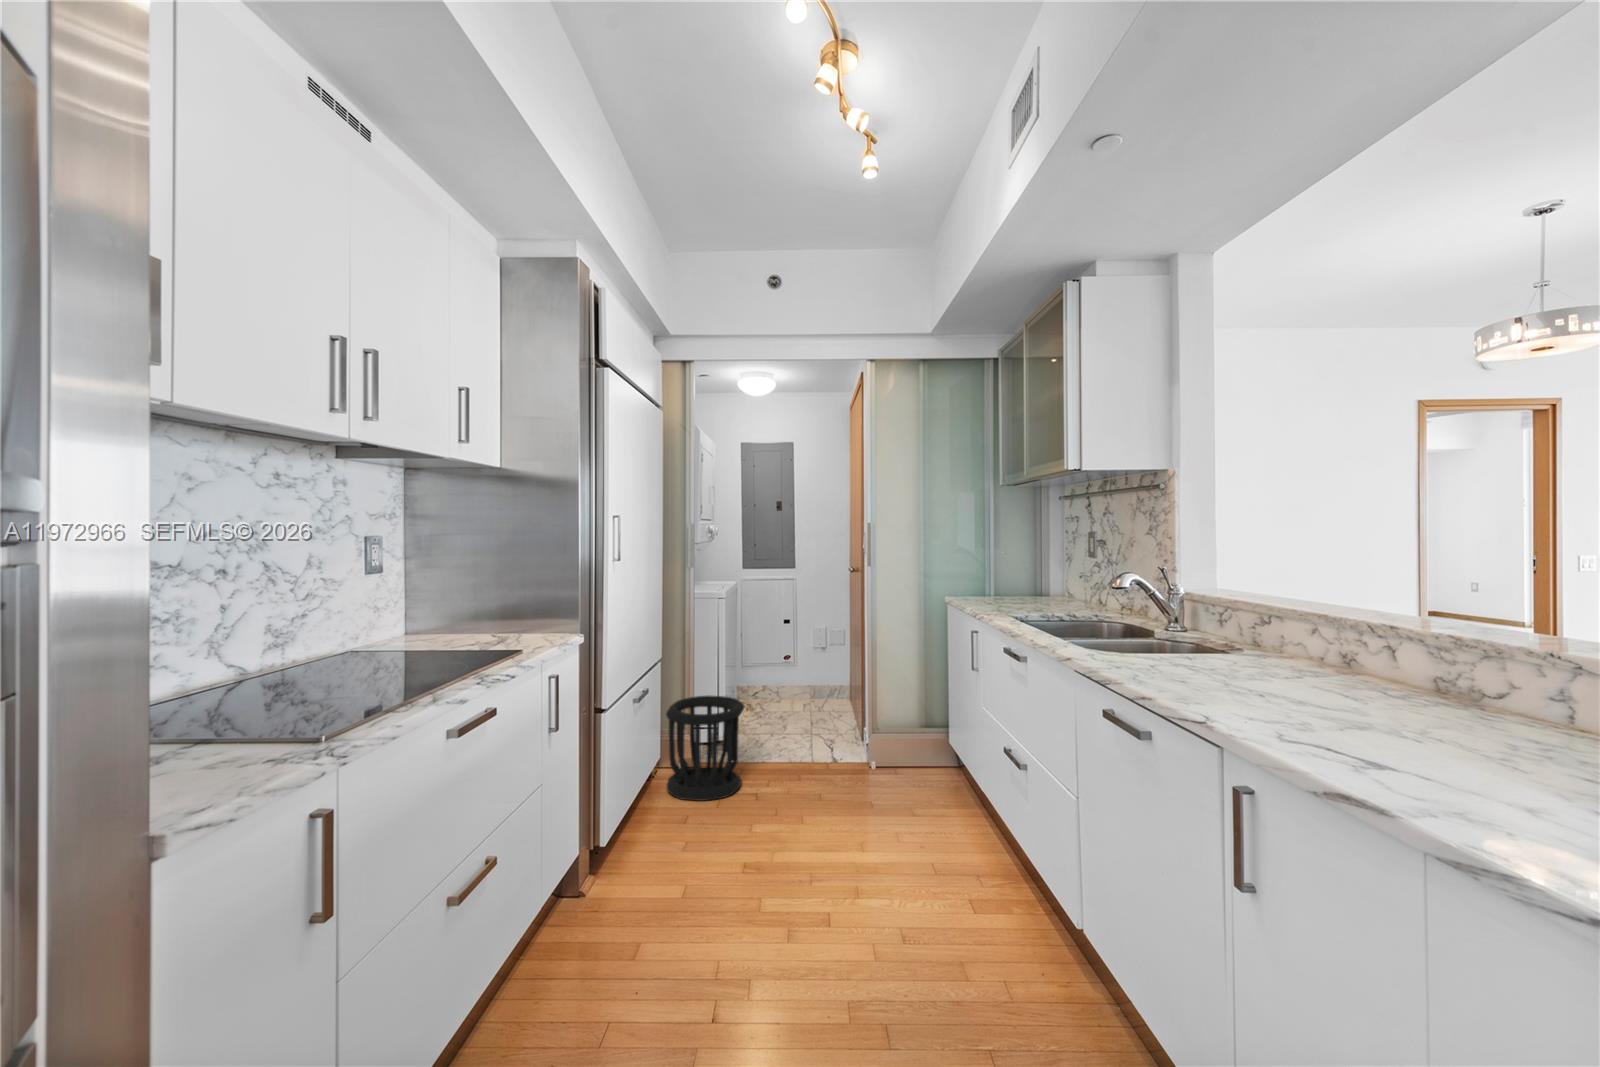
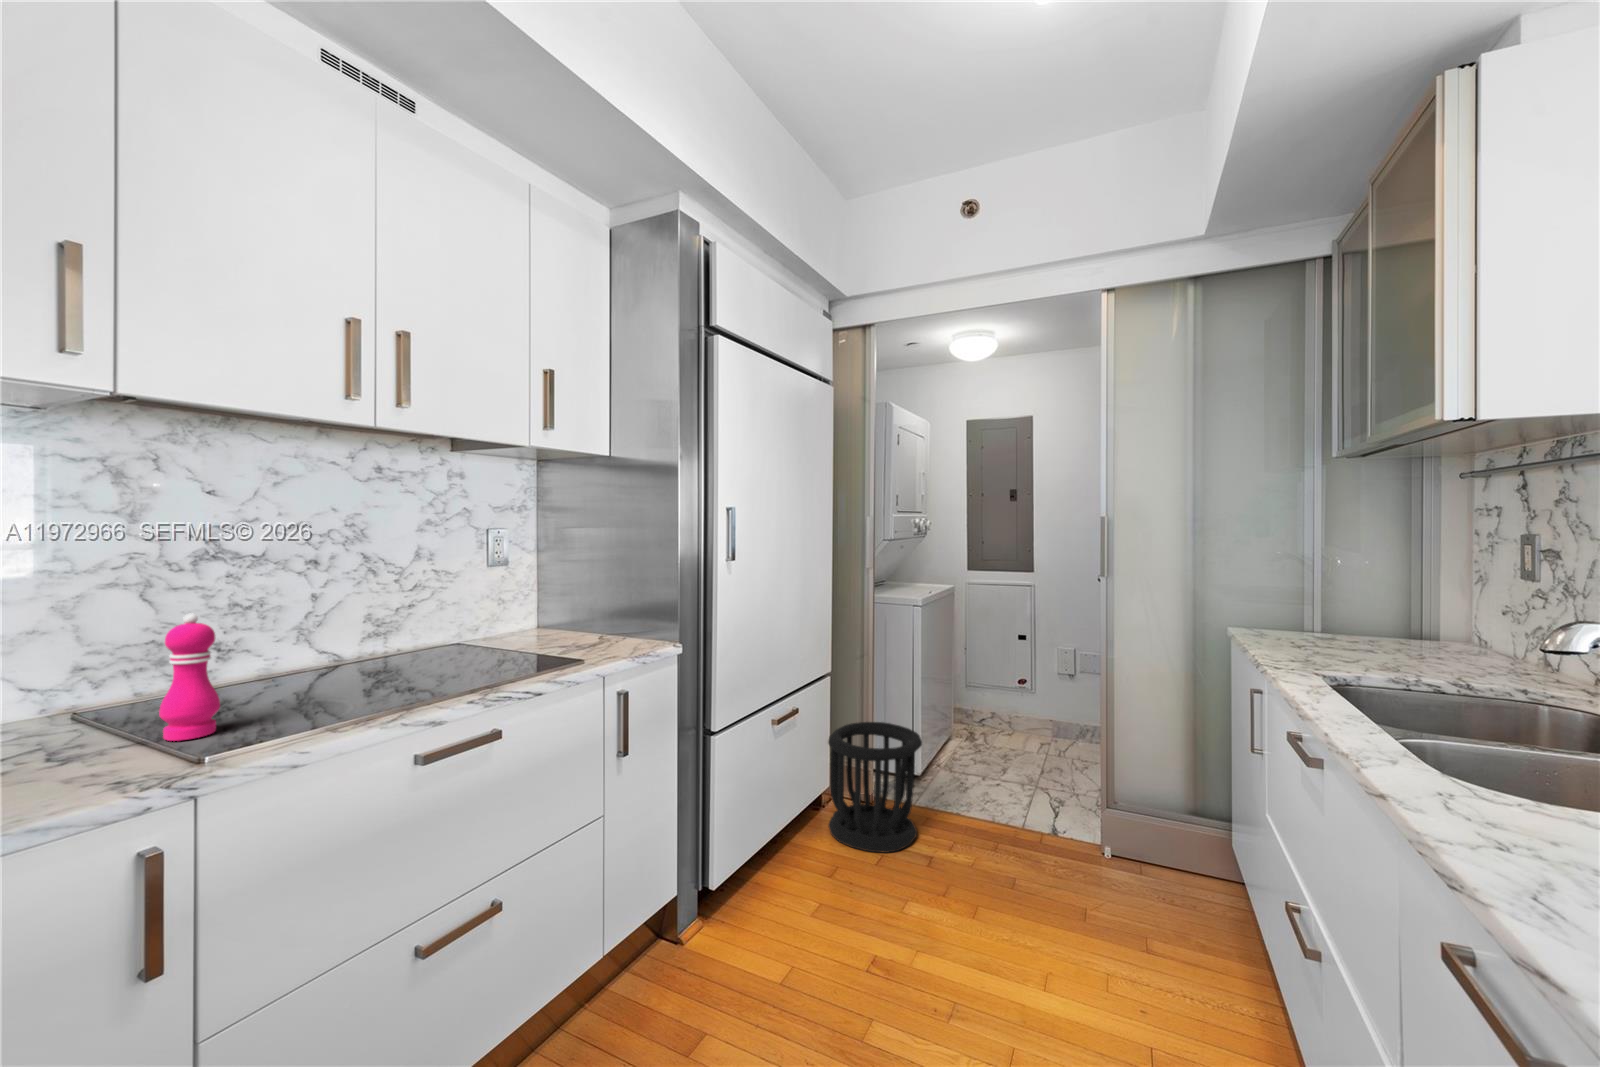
pepper mill: none [226,617,281,737] -> present [159,614,220,741]

